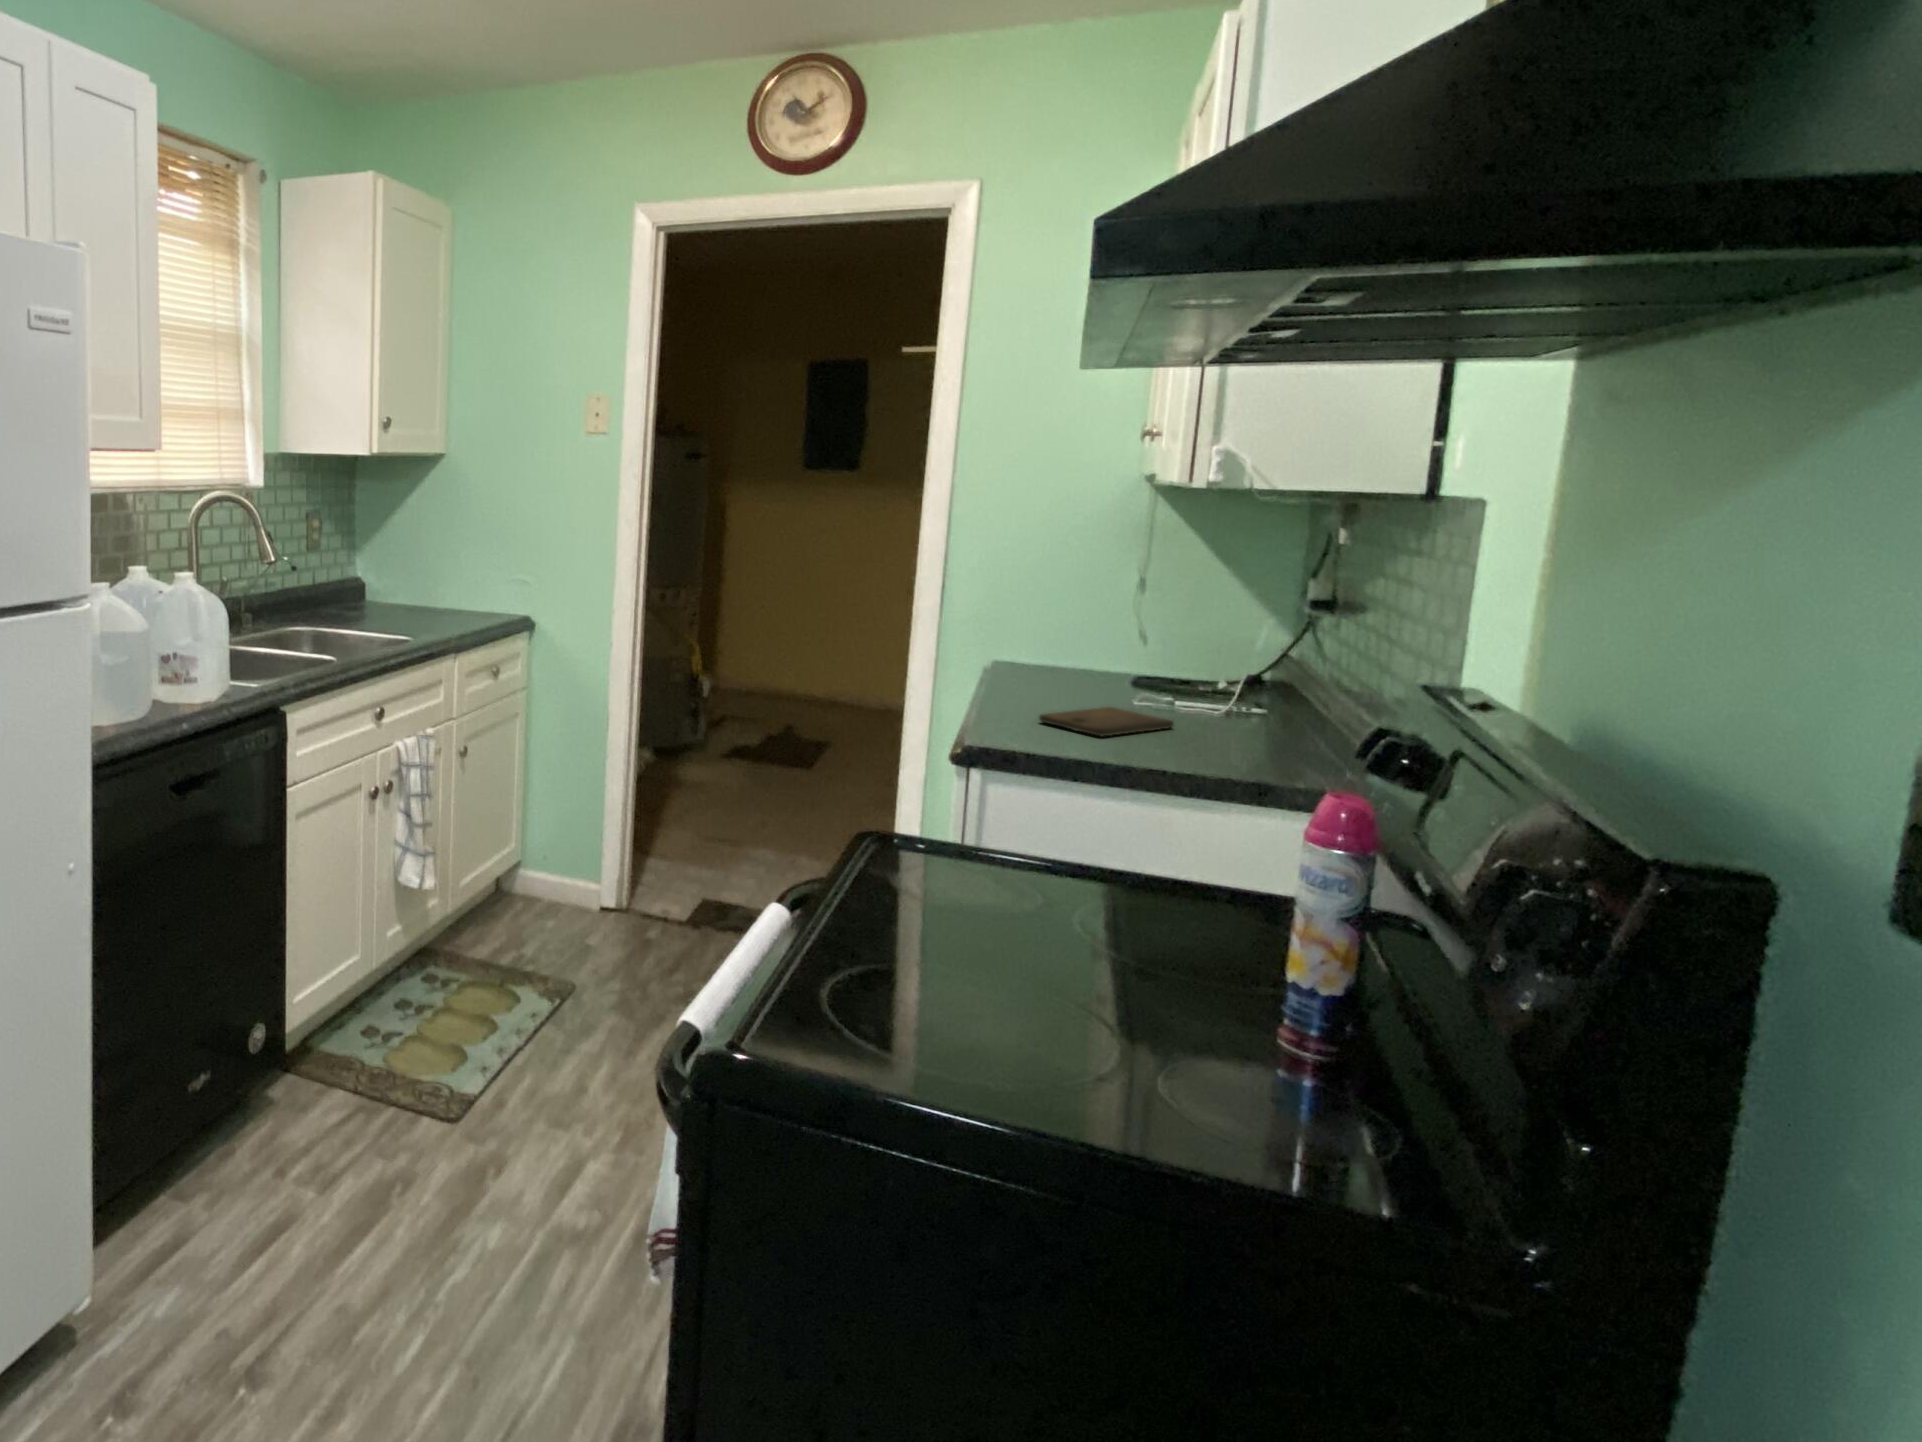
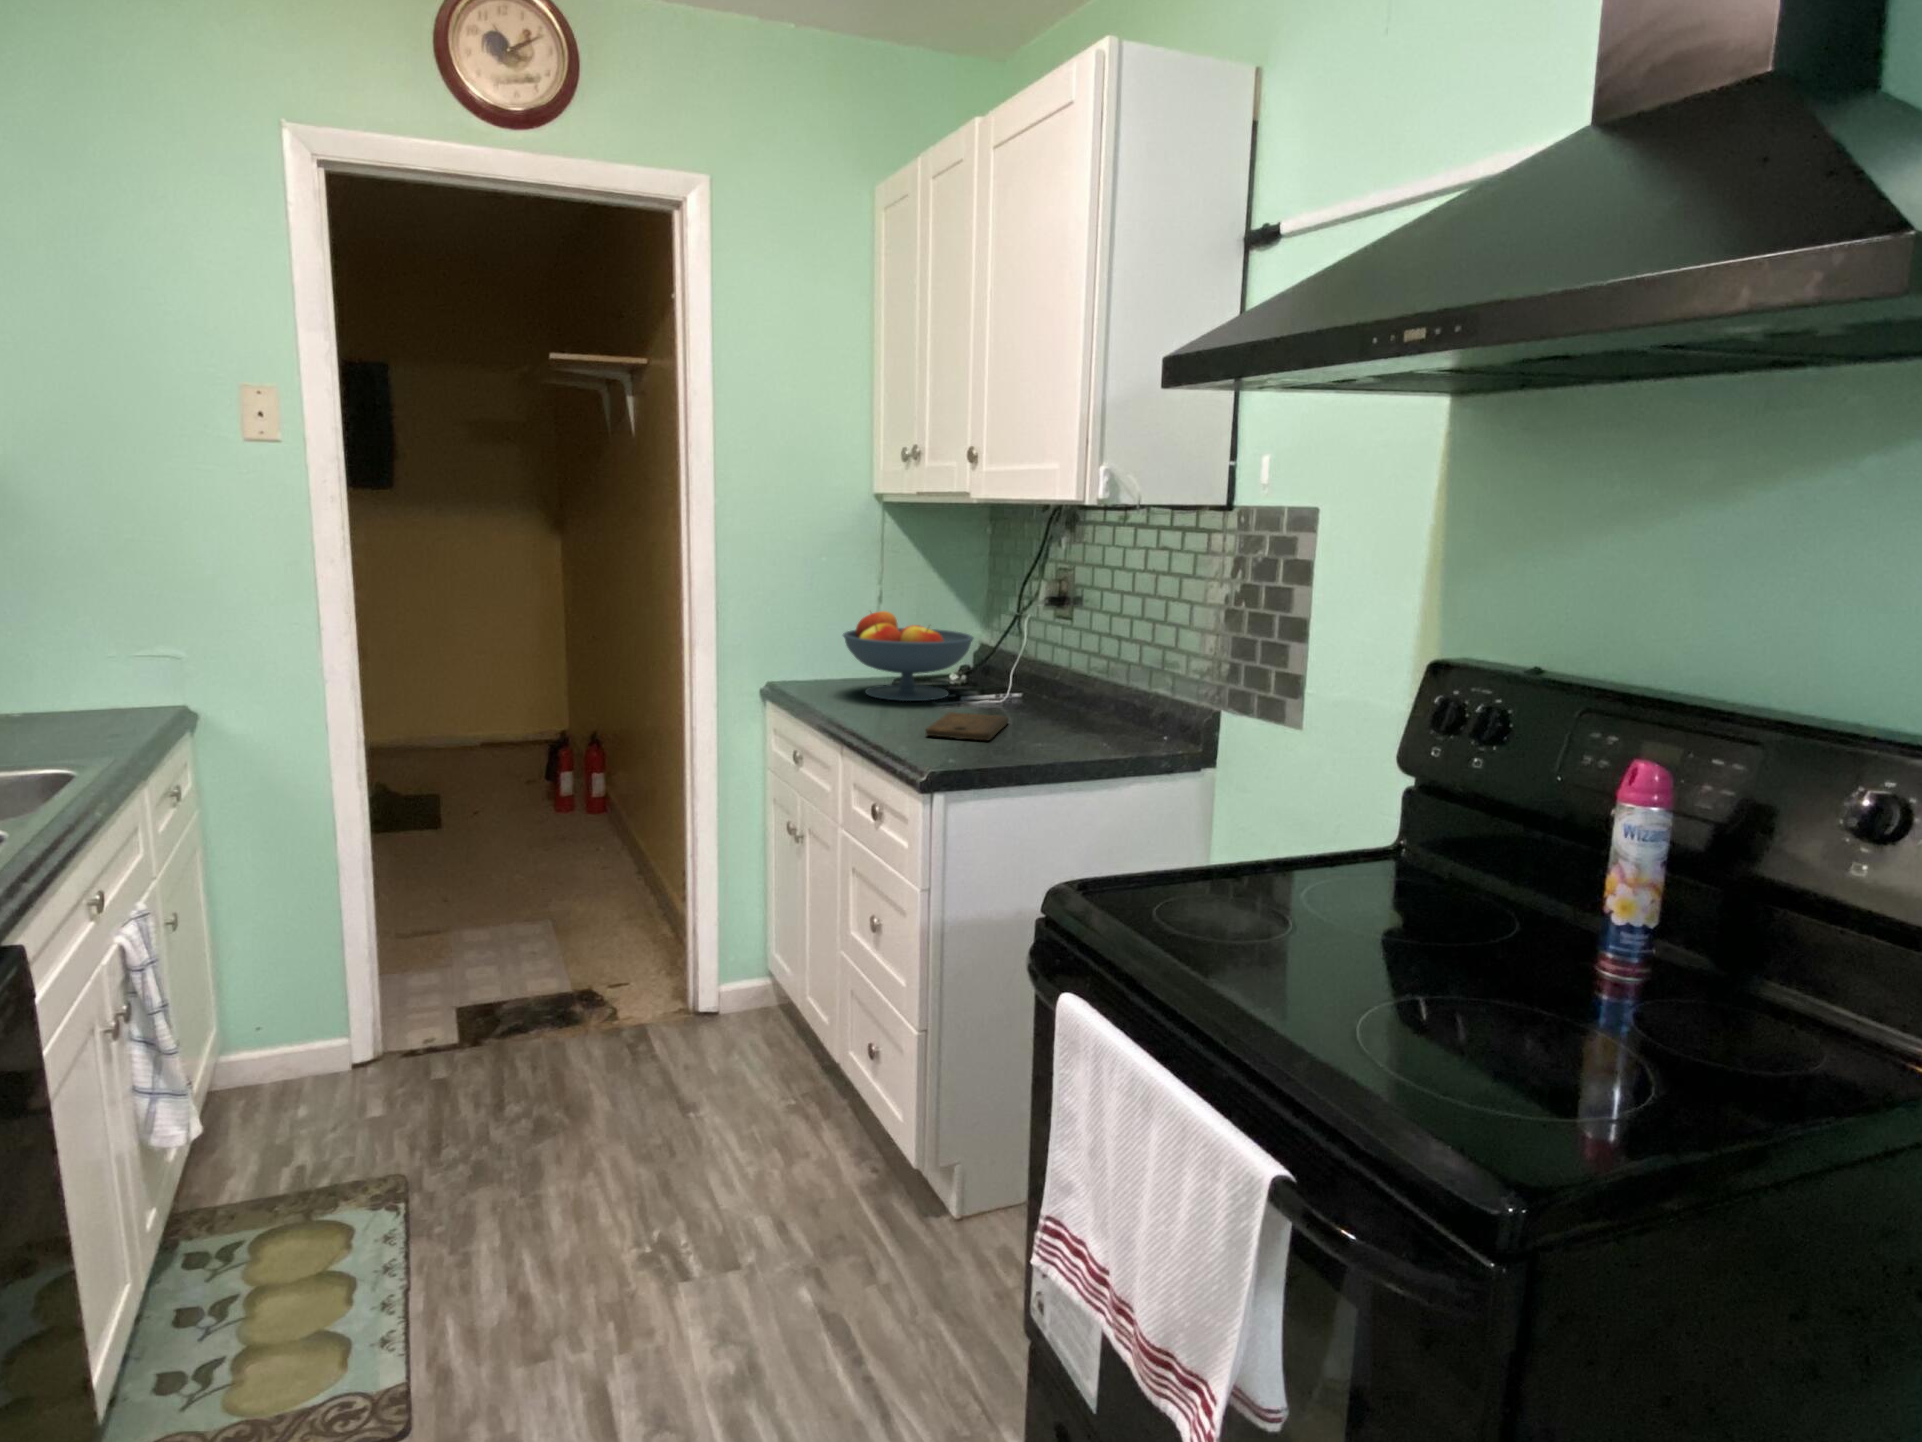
fruit bowl: none [1046,595,1211,697] -> present [843,611,973,701]

